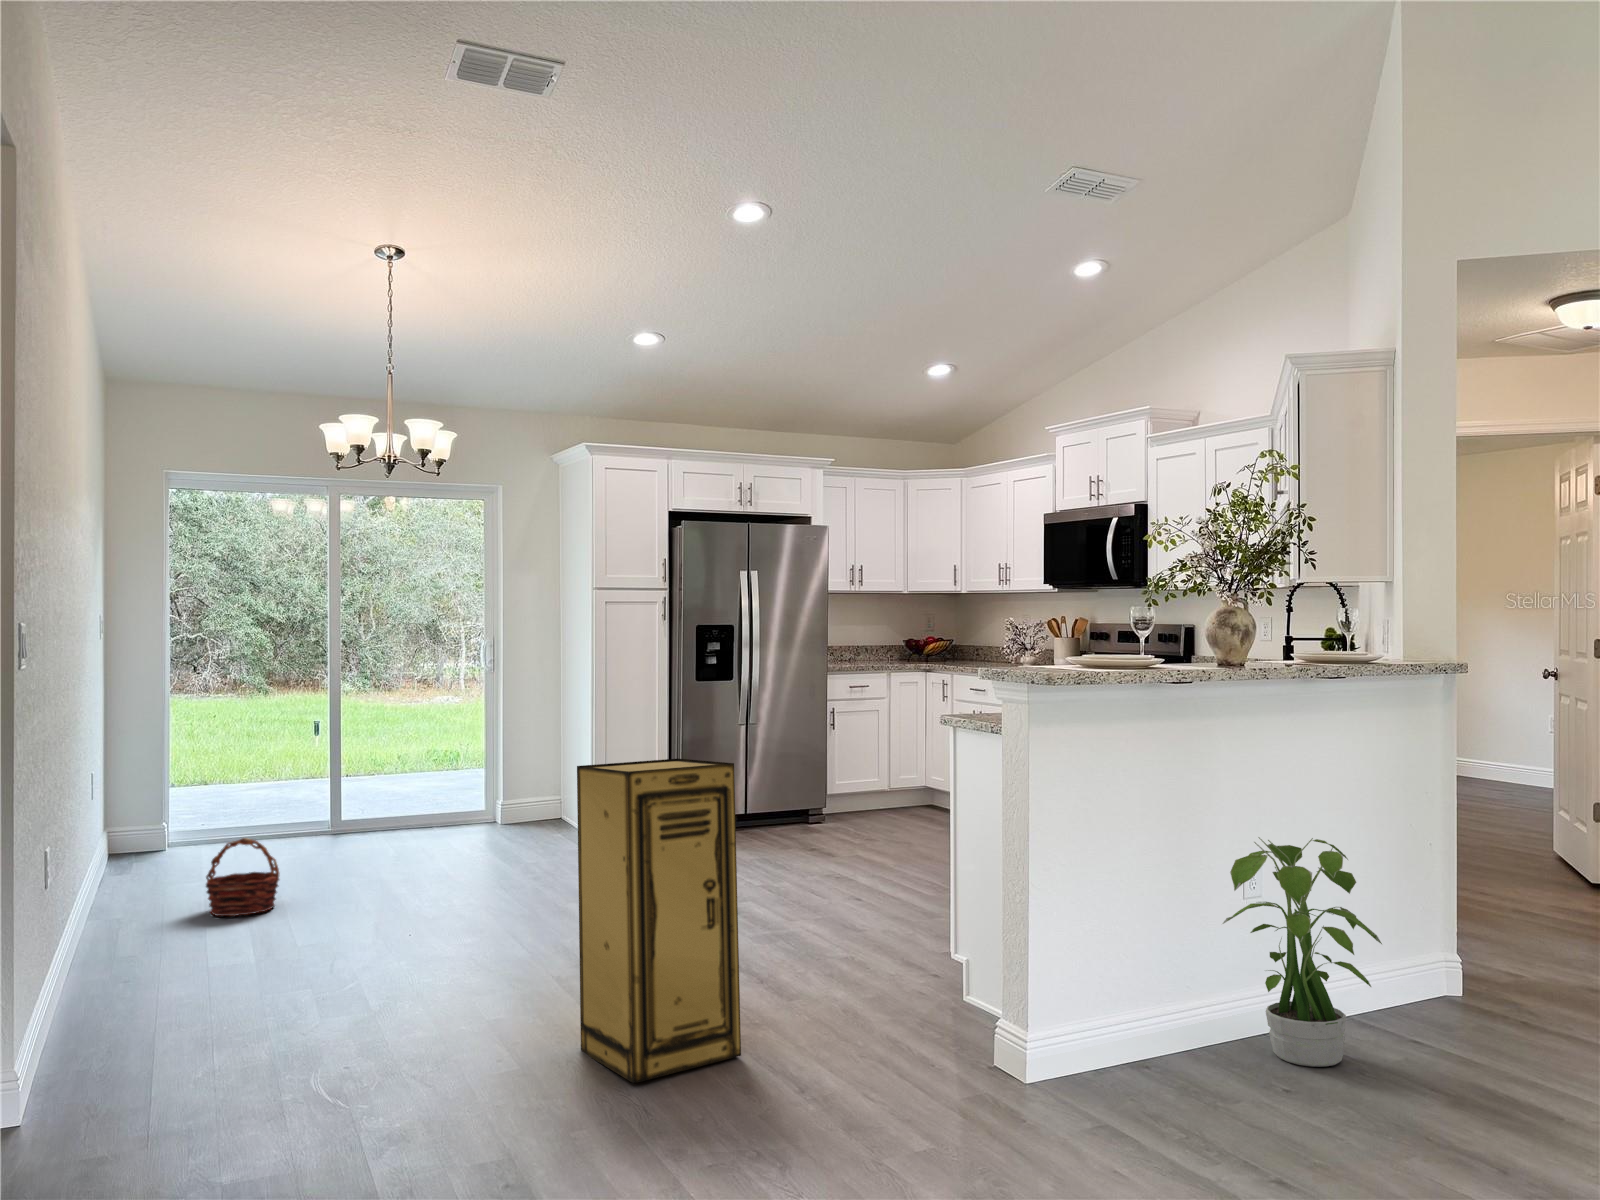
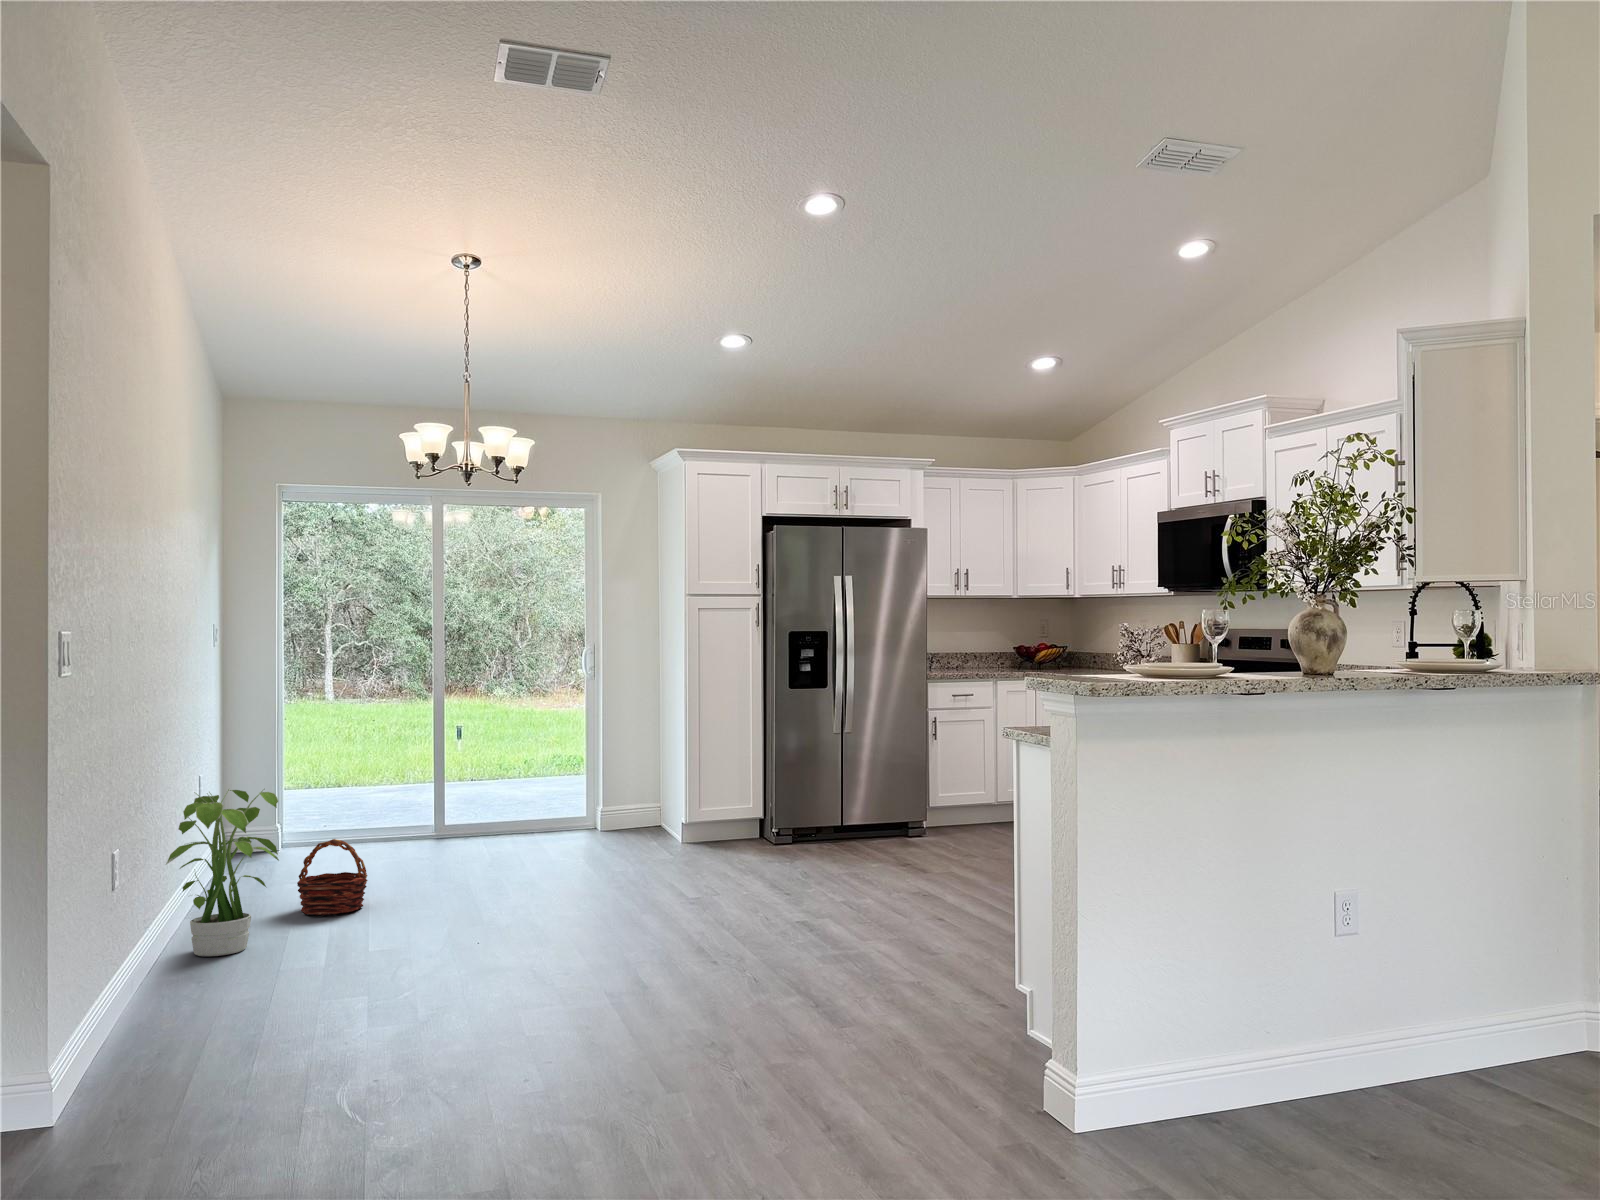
storage cabinet: present [577,759,741,1083] -> none [609,769,772,1108]
potted plant: present [1223,837,1382,1067] -> present [166,789,279,956]

